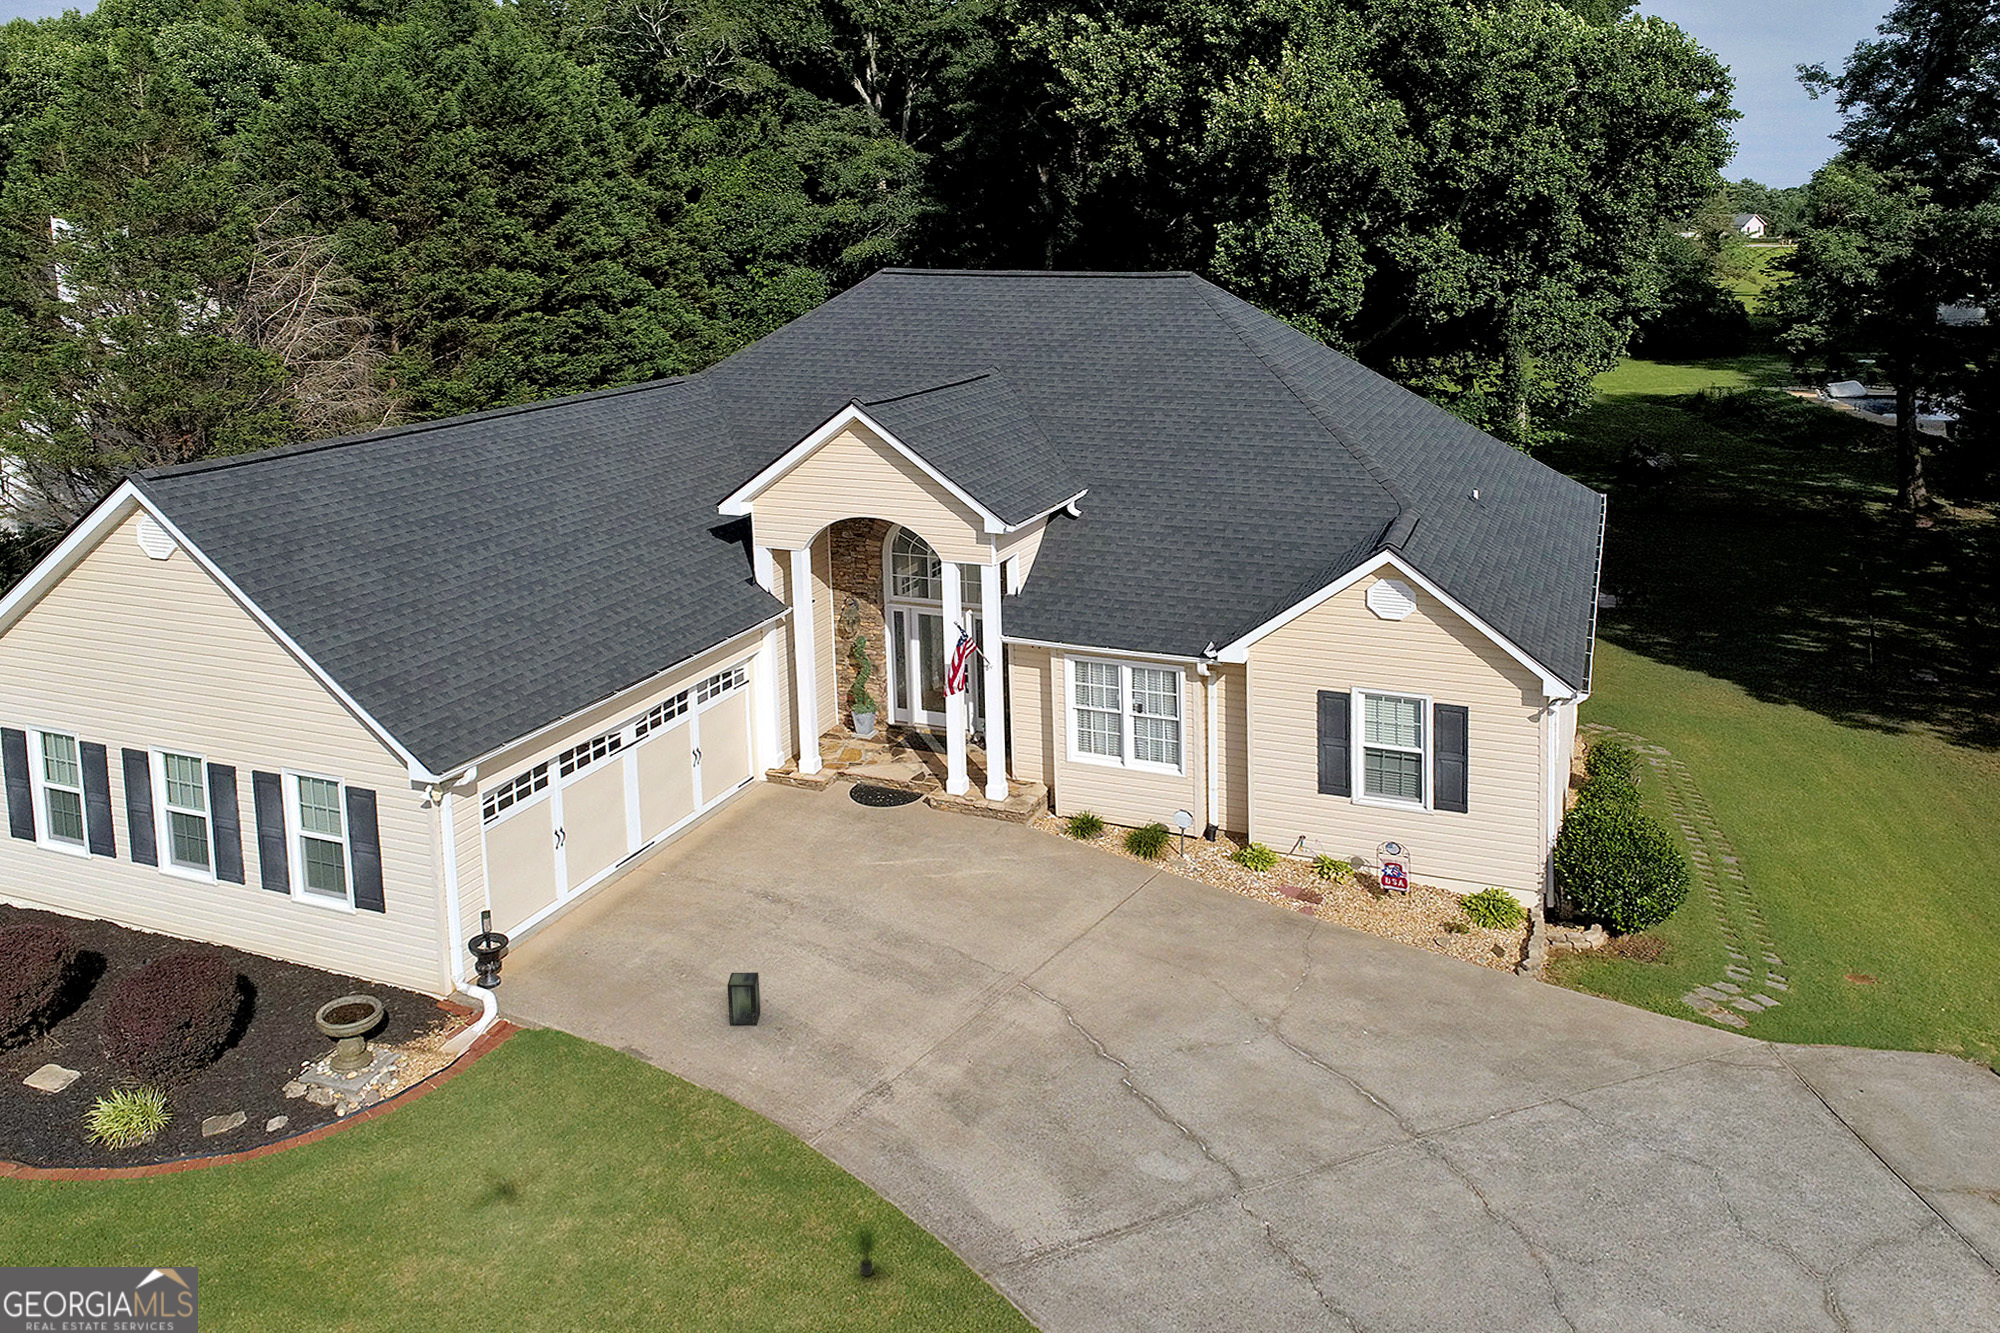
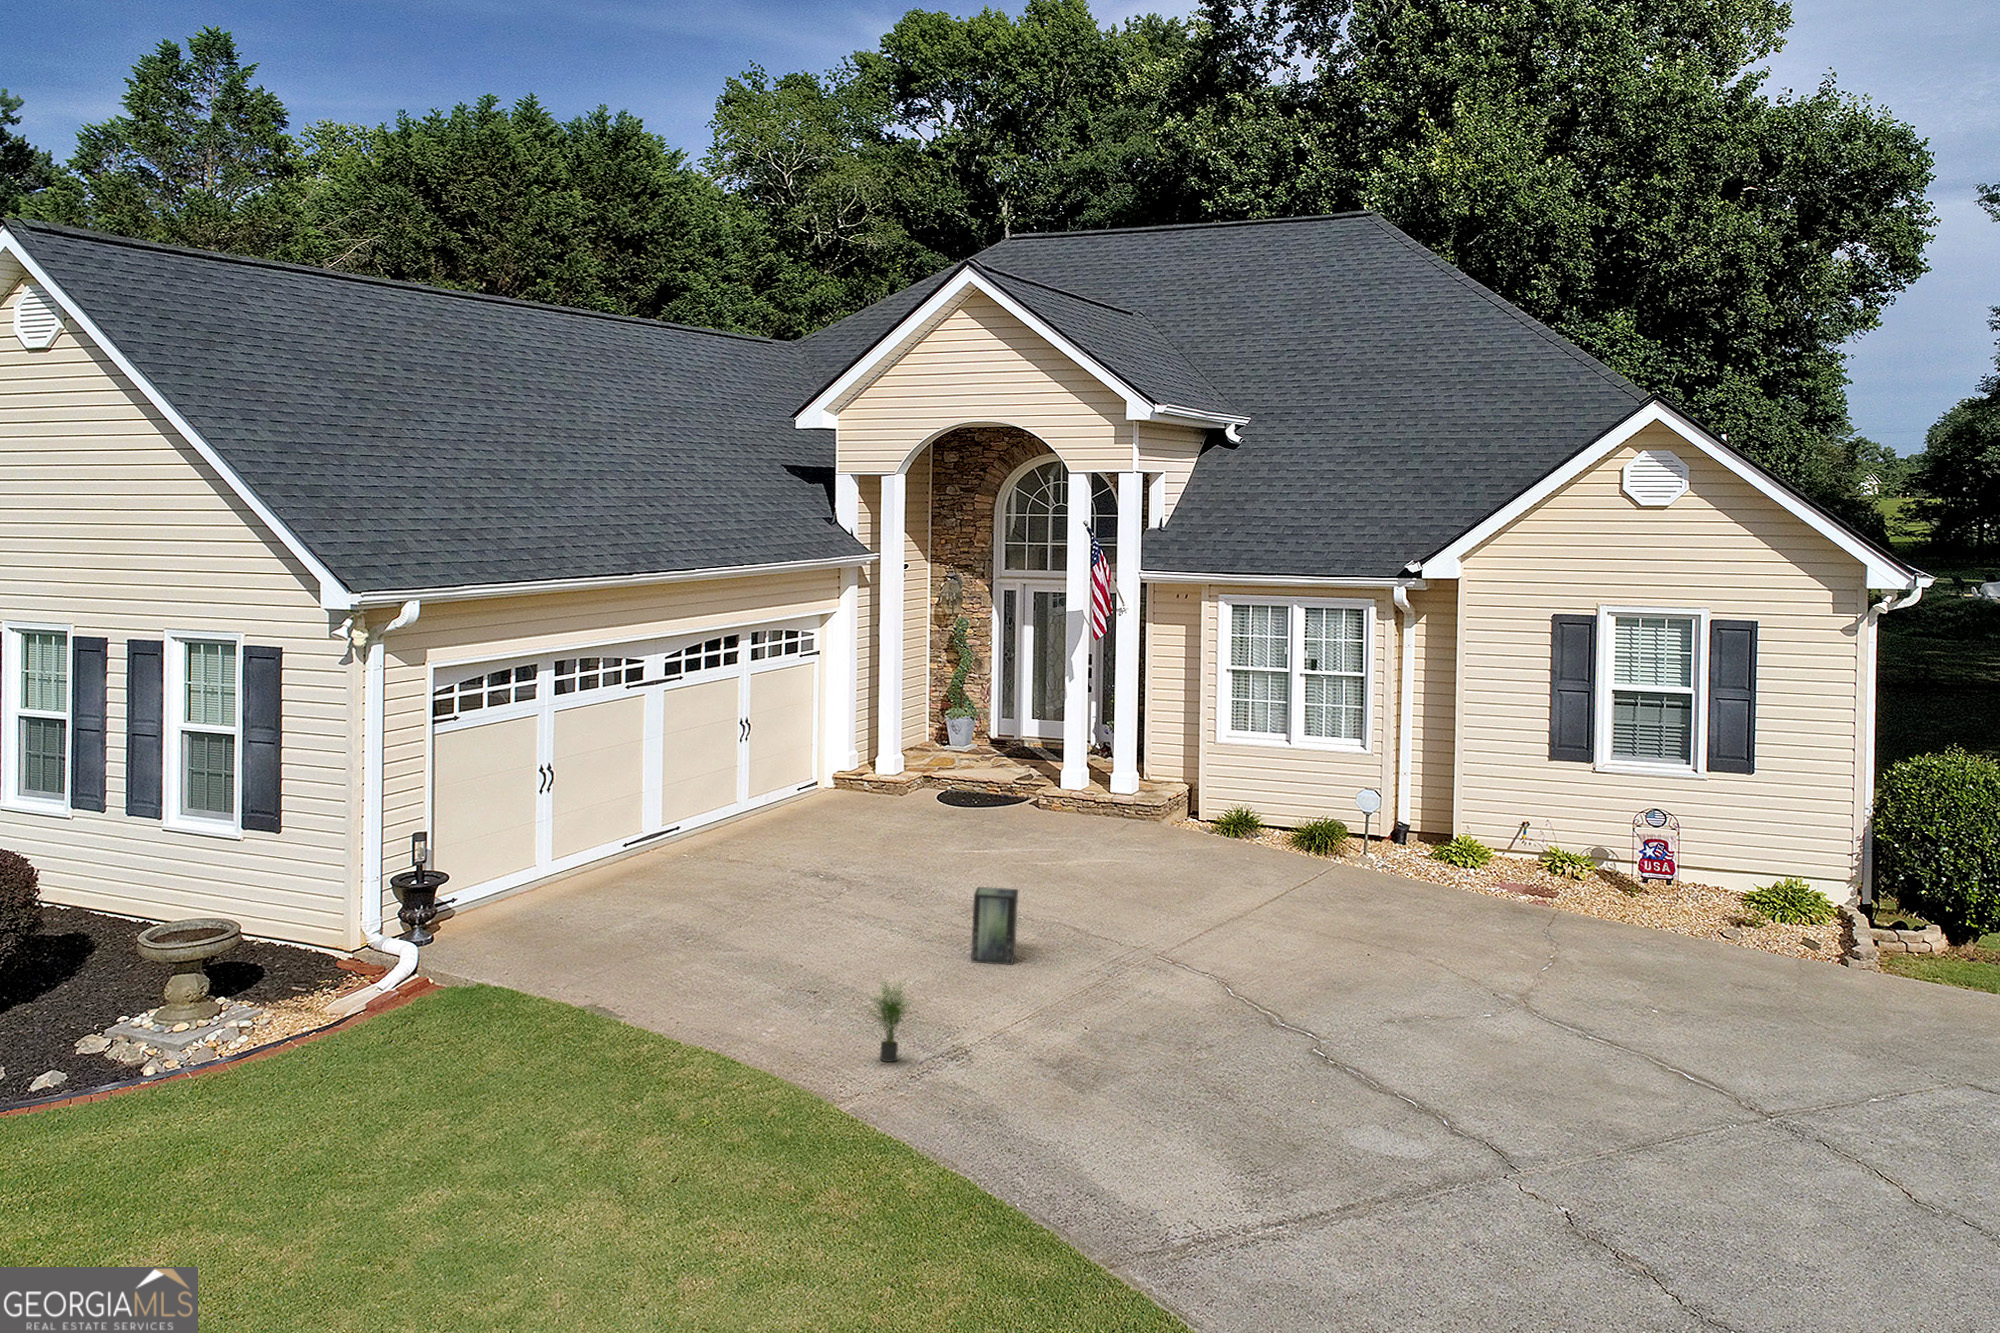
storage box: present [727,972,760,1026] -> present [971,887,1018,965]

